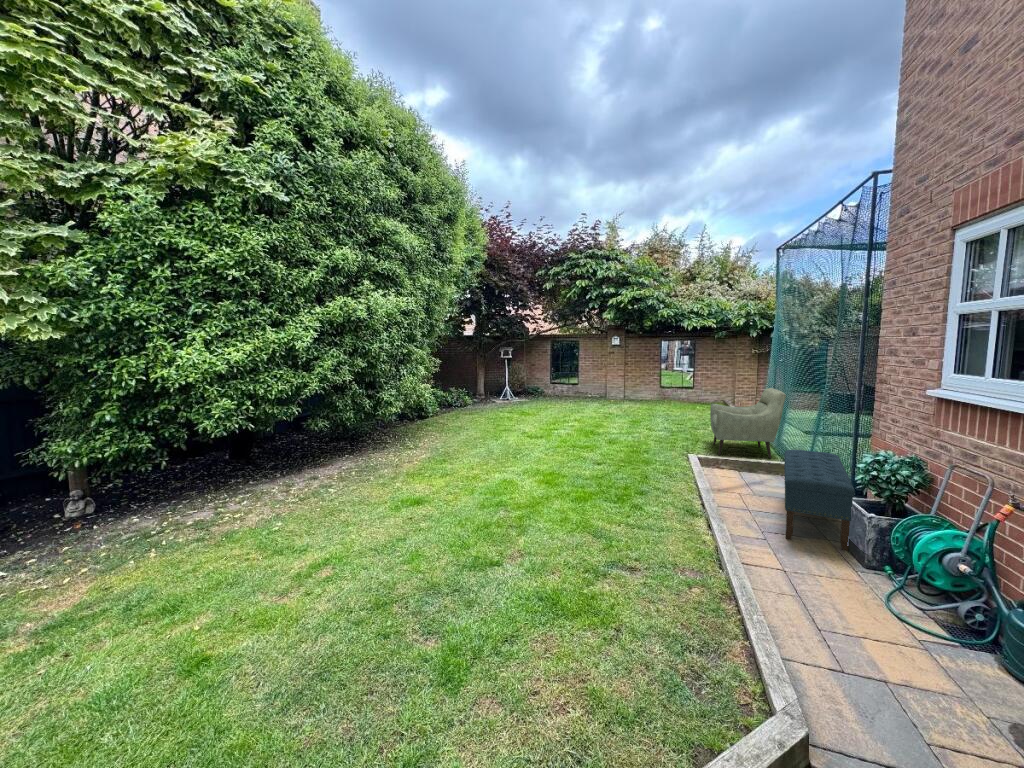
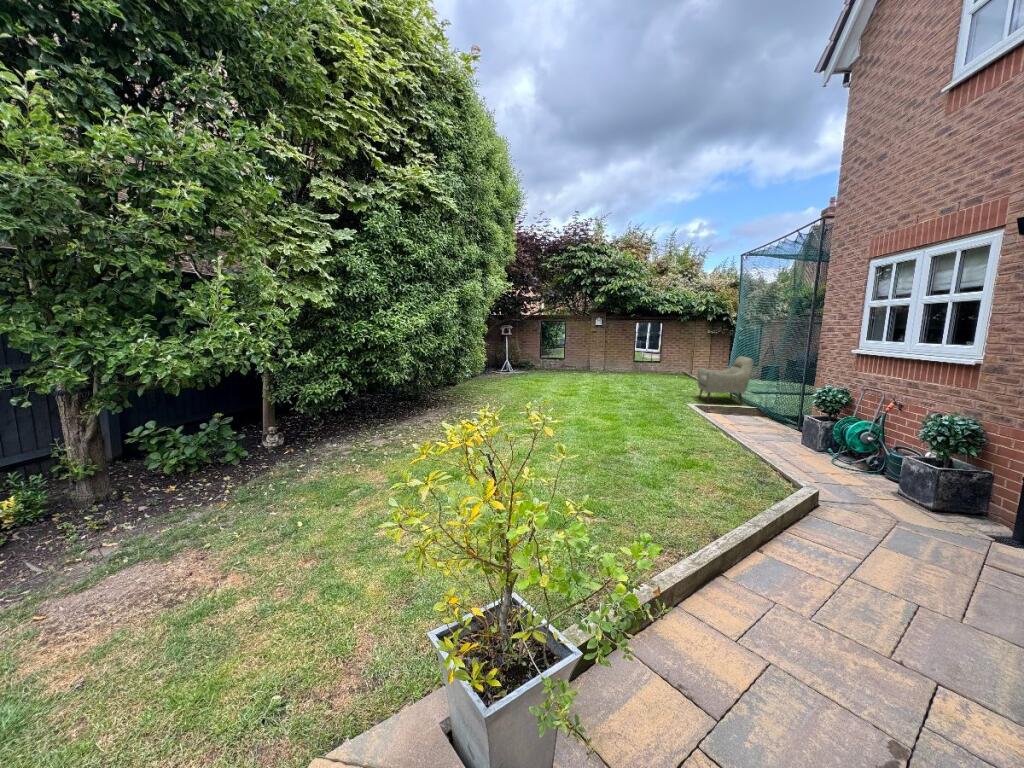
bench: present [784,450,855,551] -> none [760,393,810,446]

